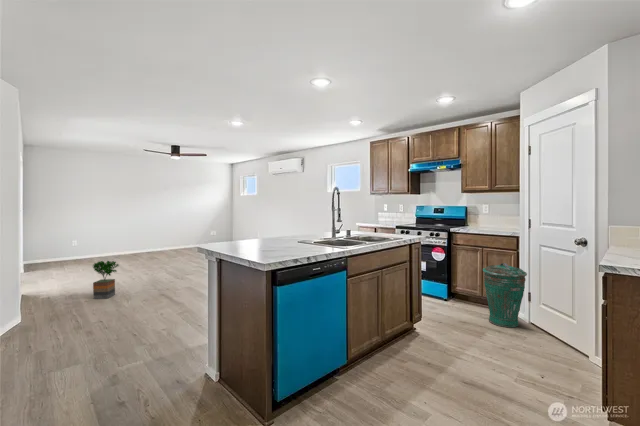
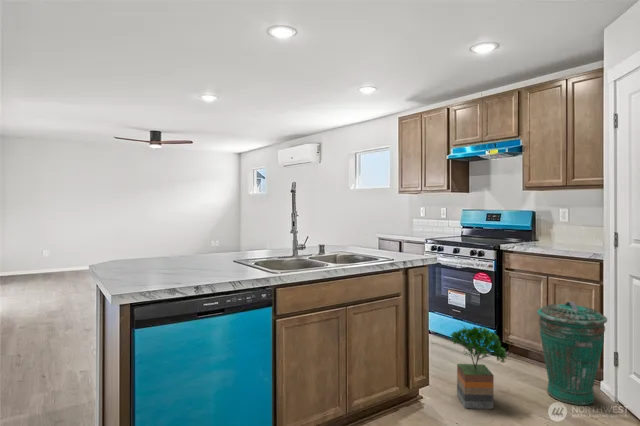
potted tree: present [93,261,119,299] -> present [450,327,507,409]

